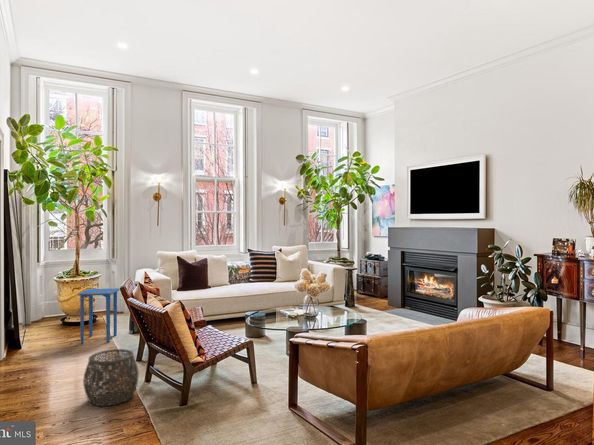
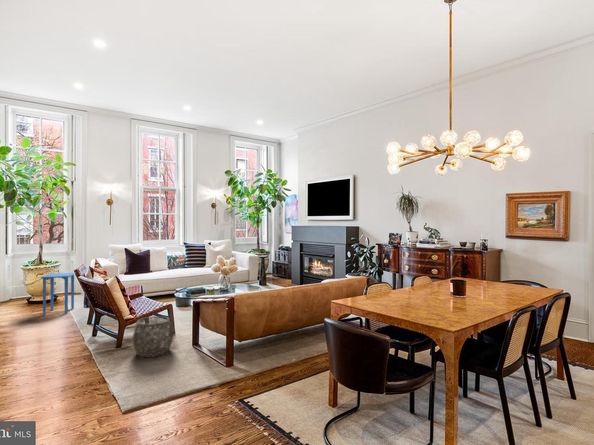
woven basket: present [83,349,138,406] -> present [133,316,173,357]

